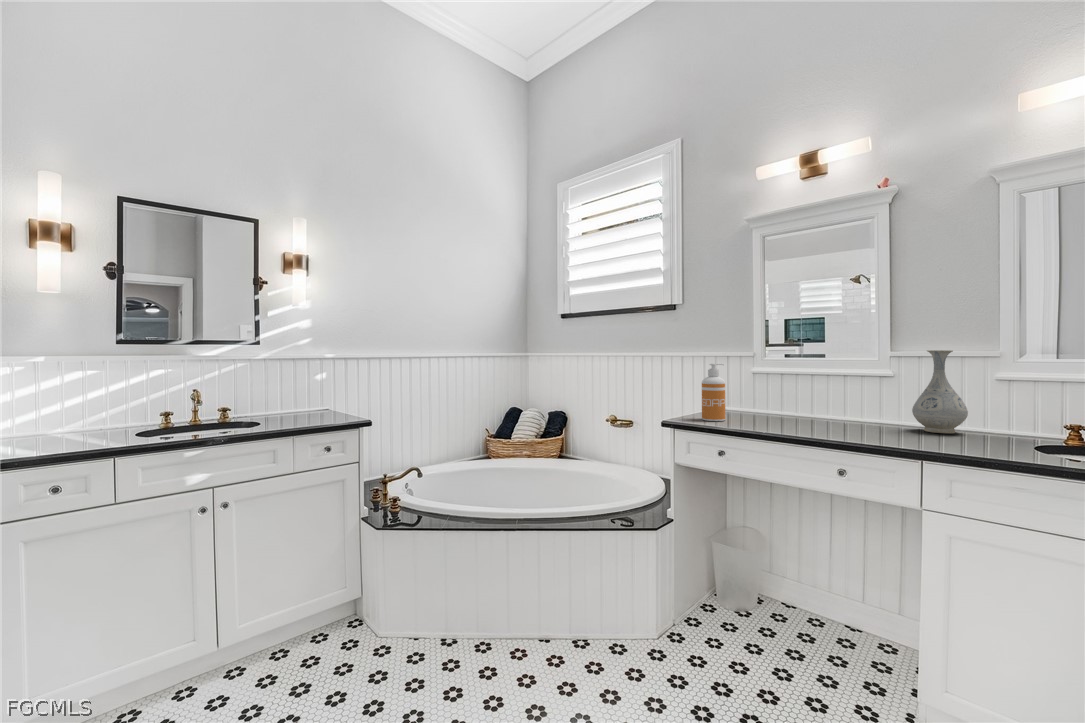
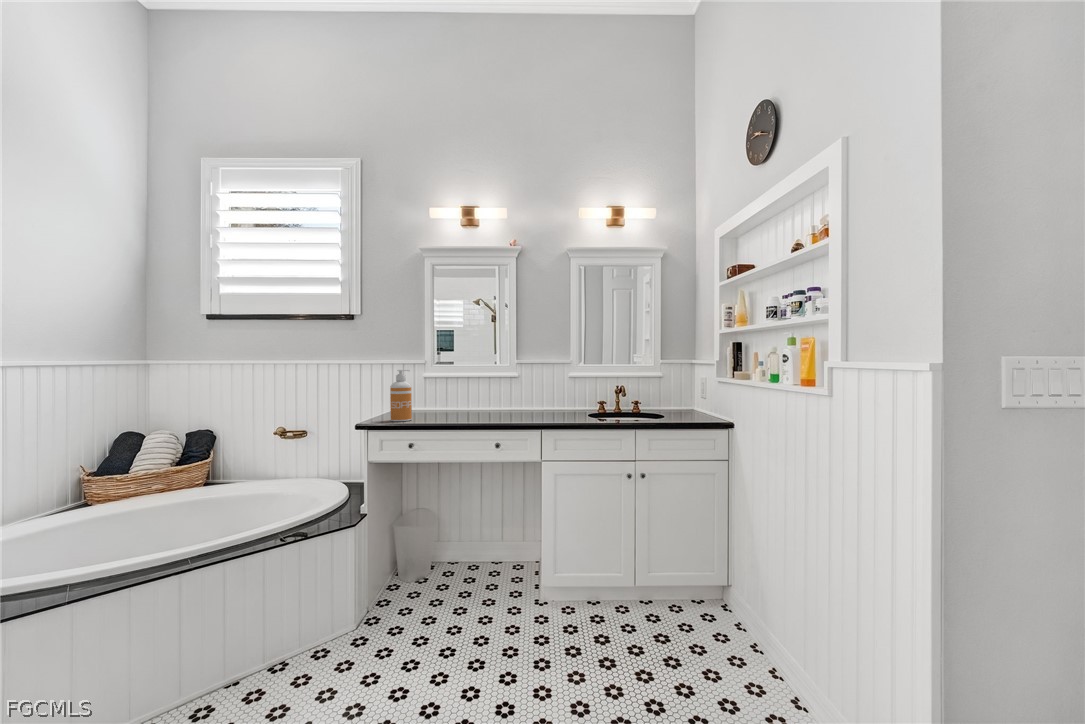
vase: present [912,350,968,434] -> none [540,359,570,415]

